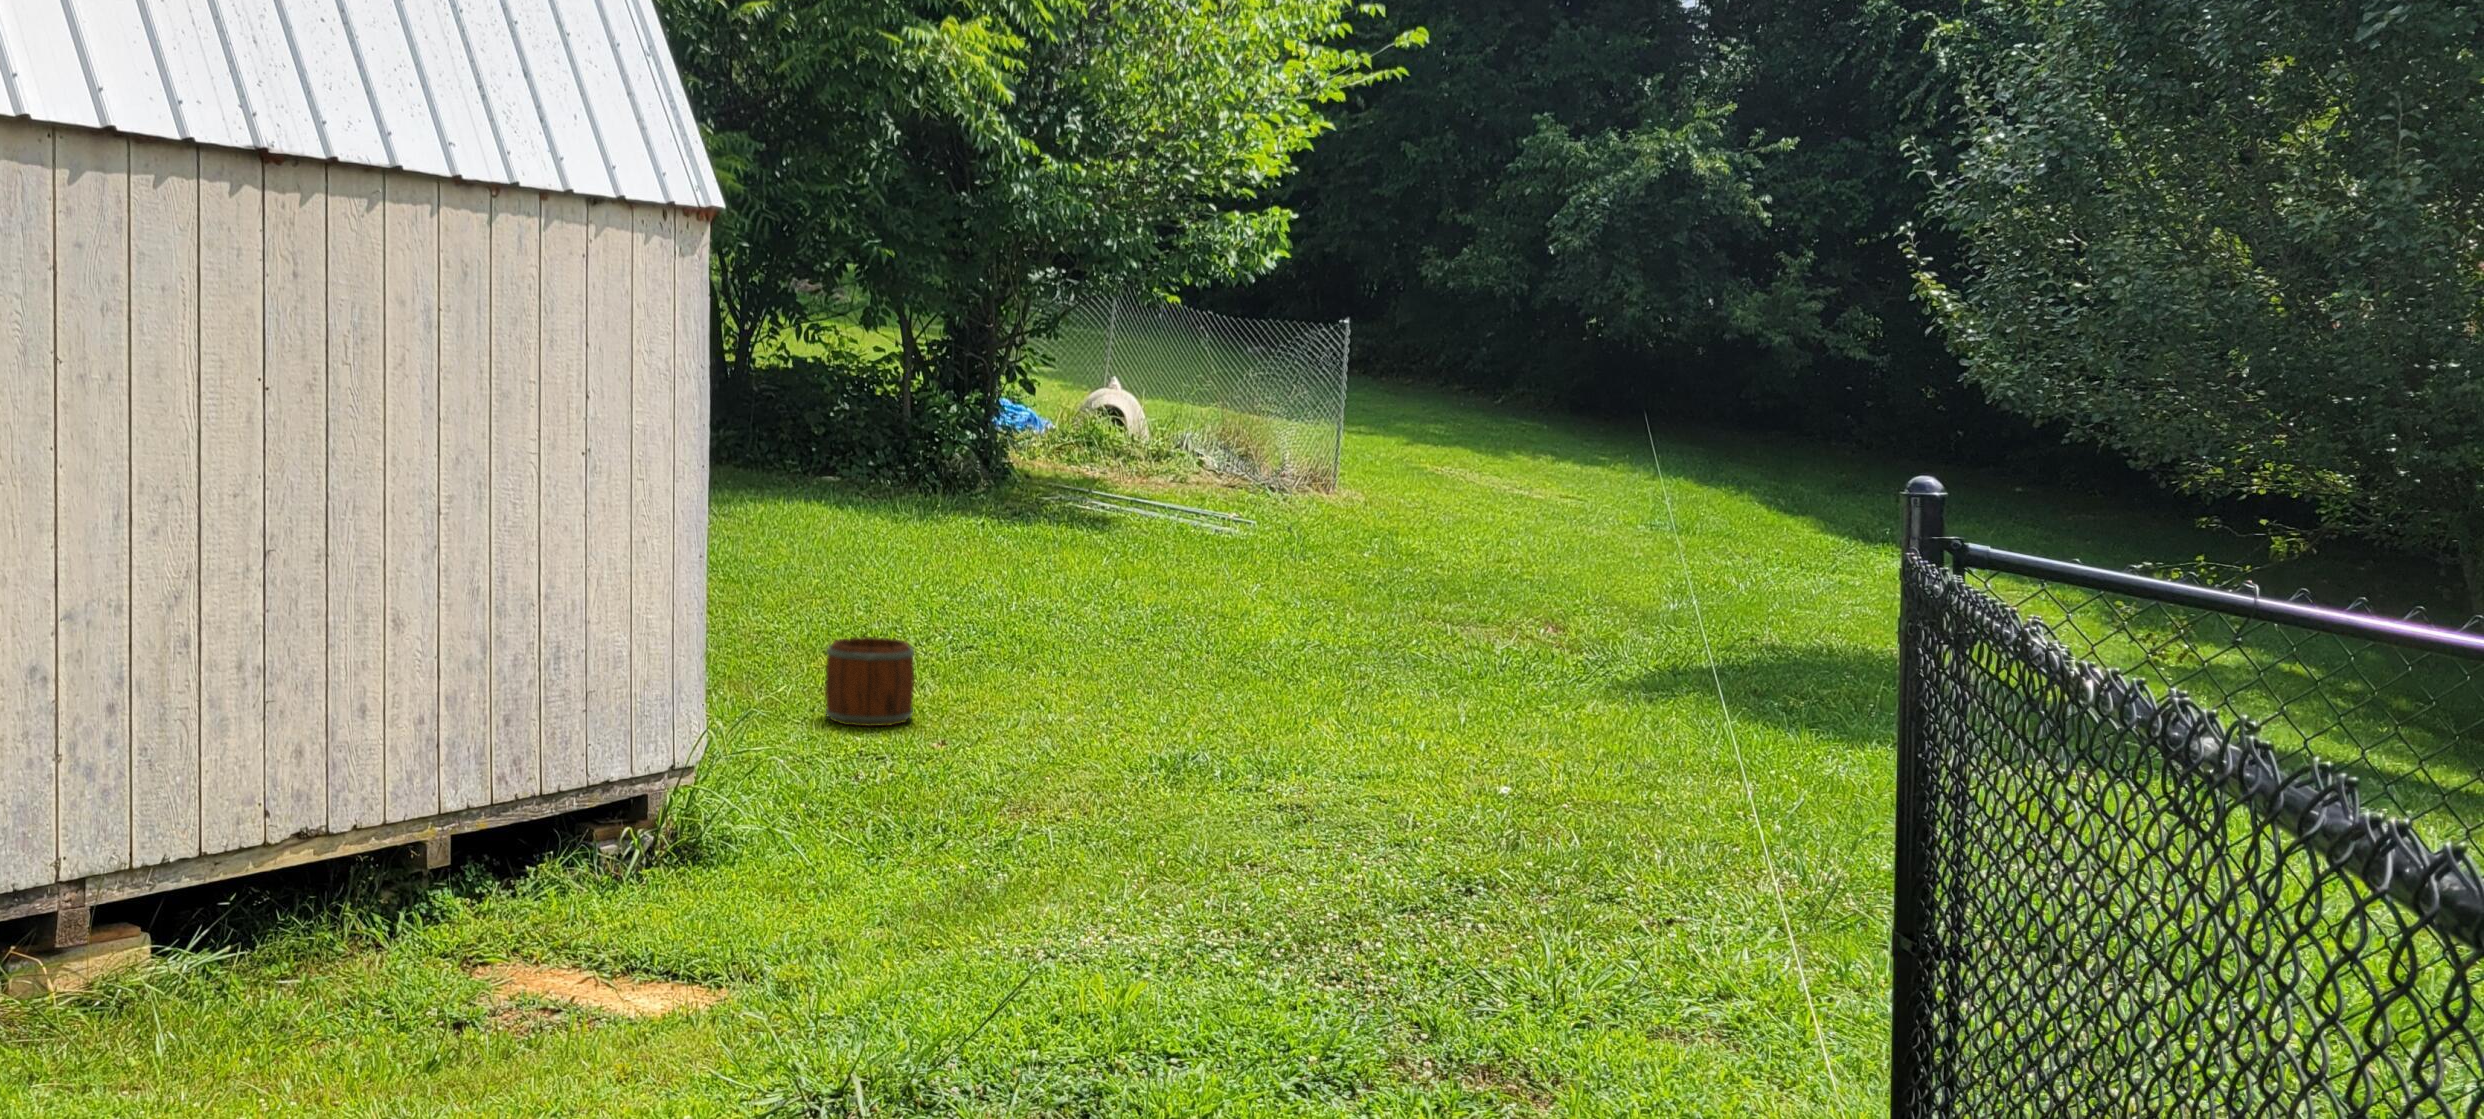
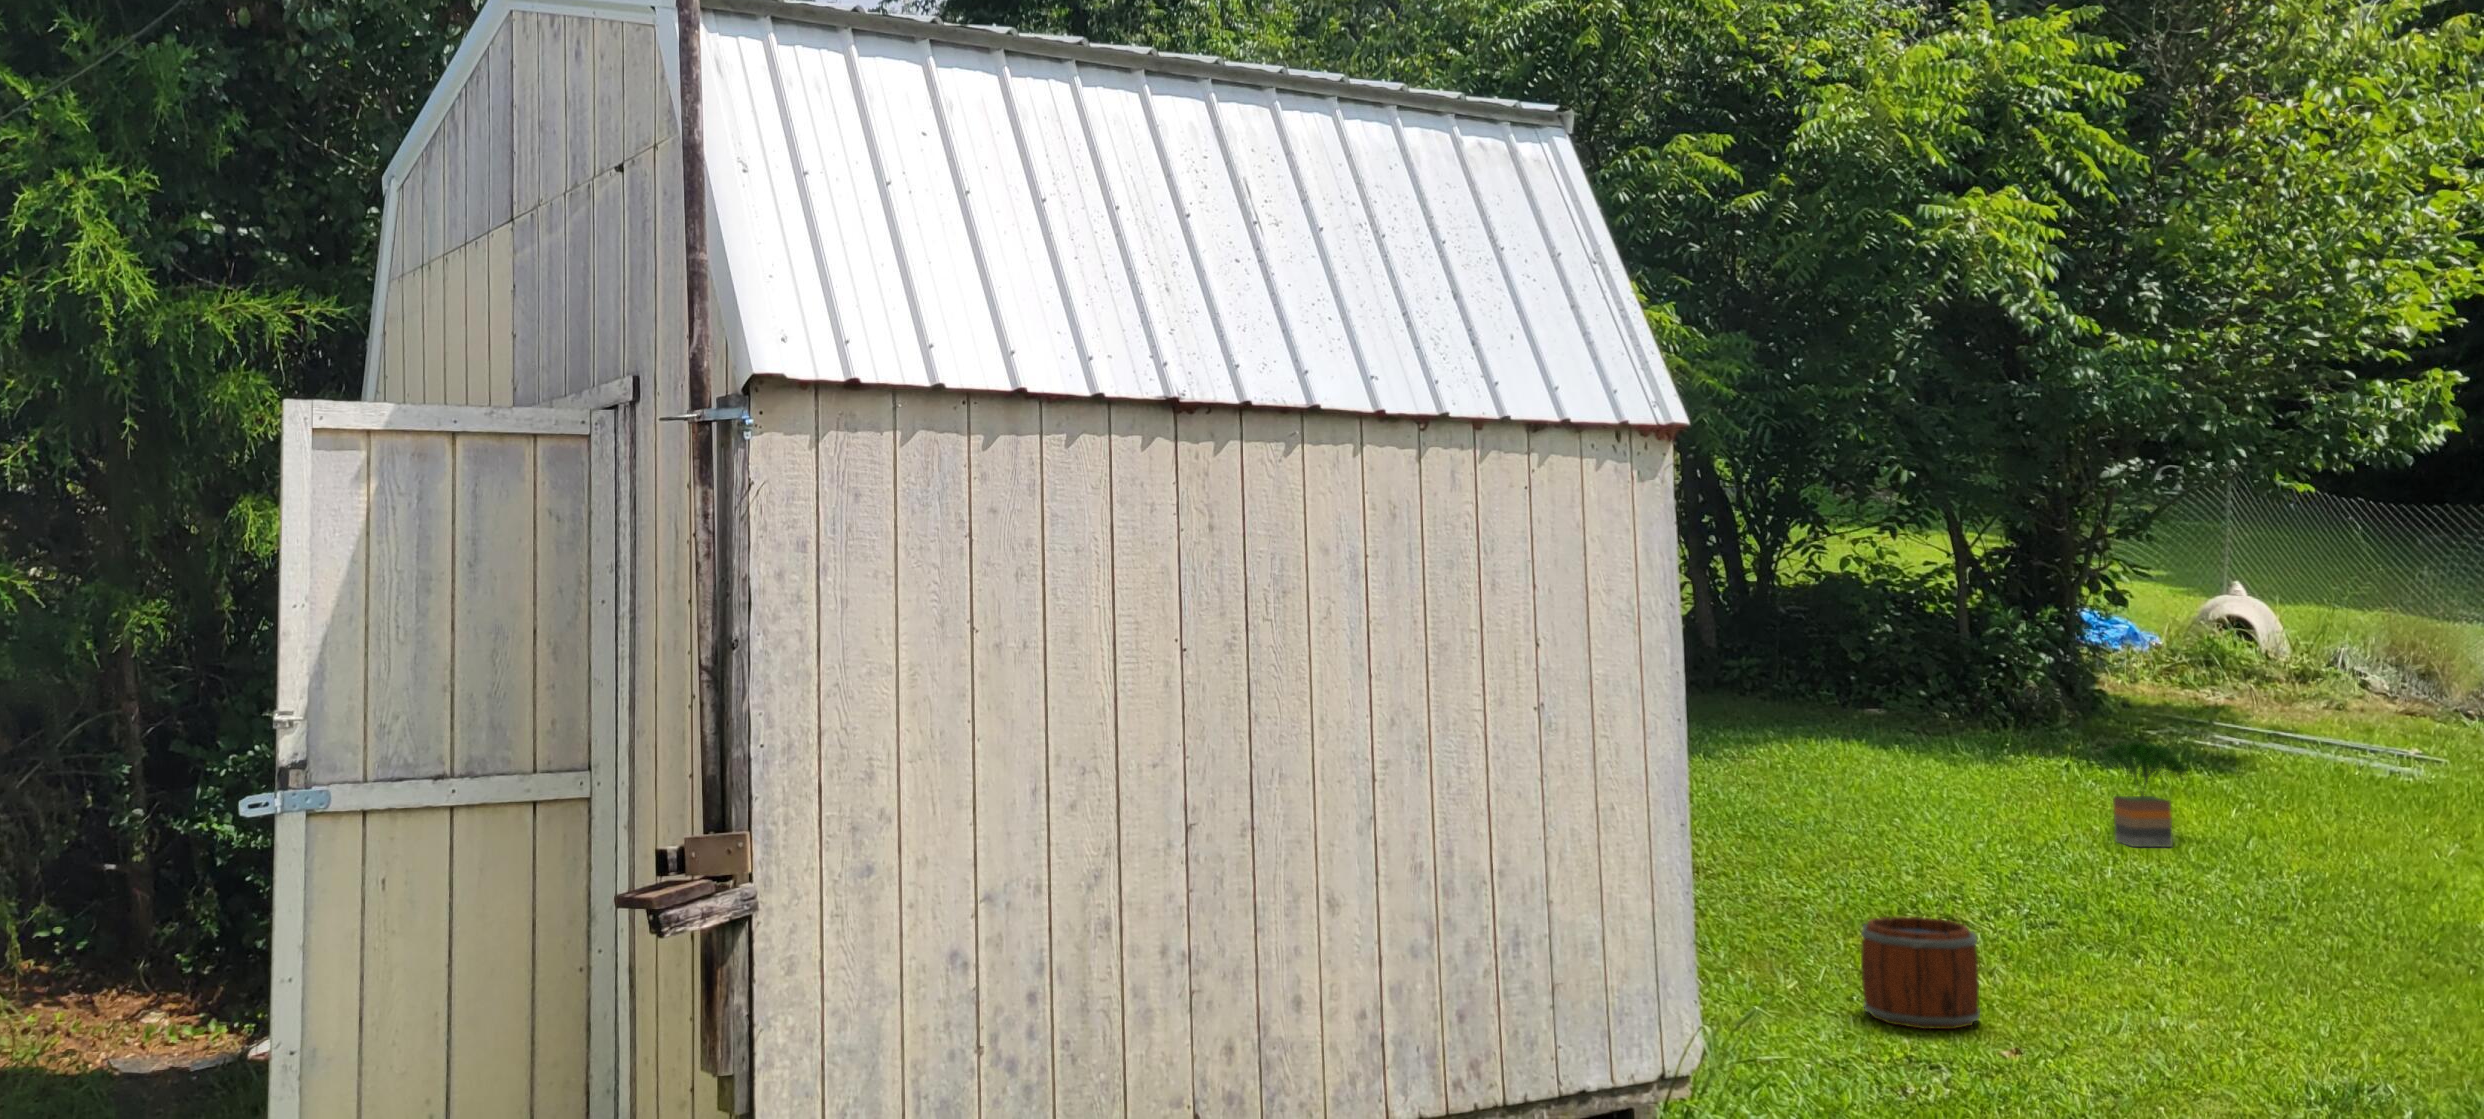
potted tree: none [1012,503,1075,591] -> present [2105,742,2187,847]

